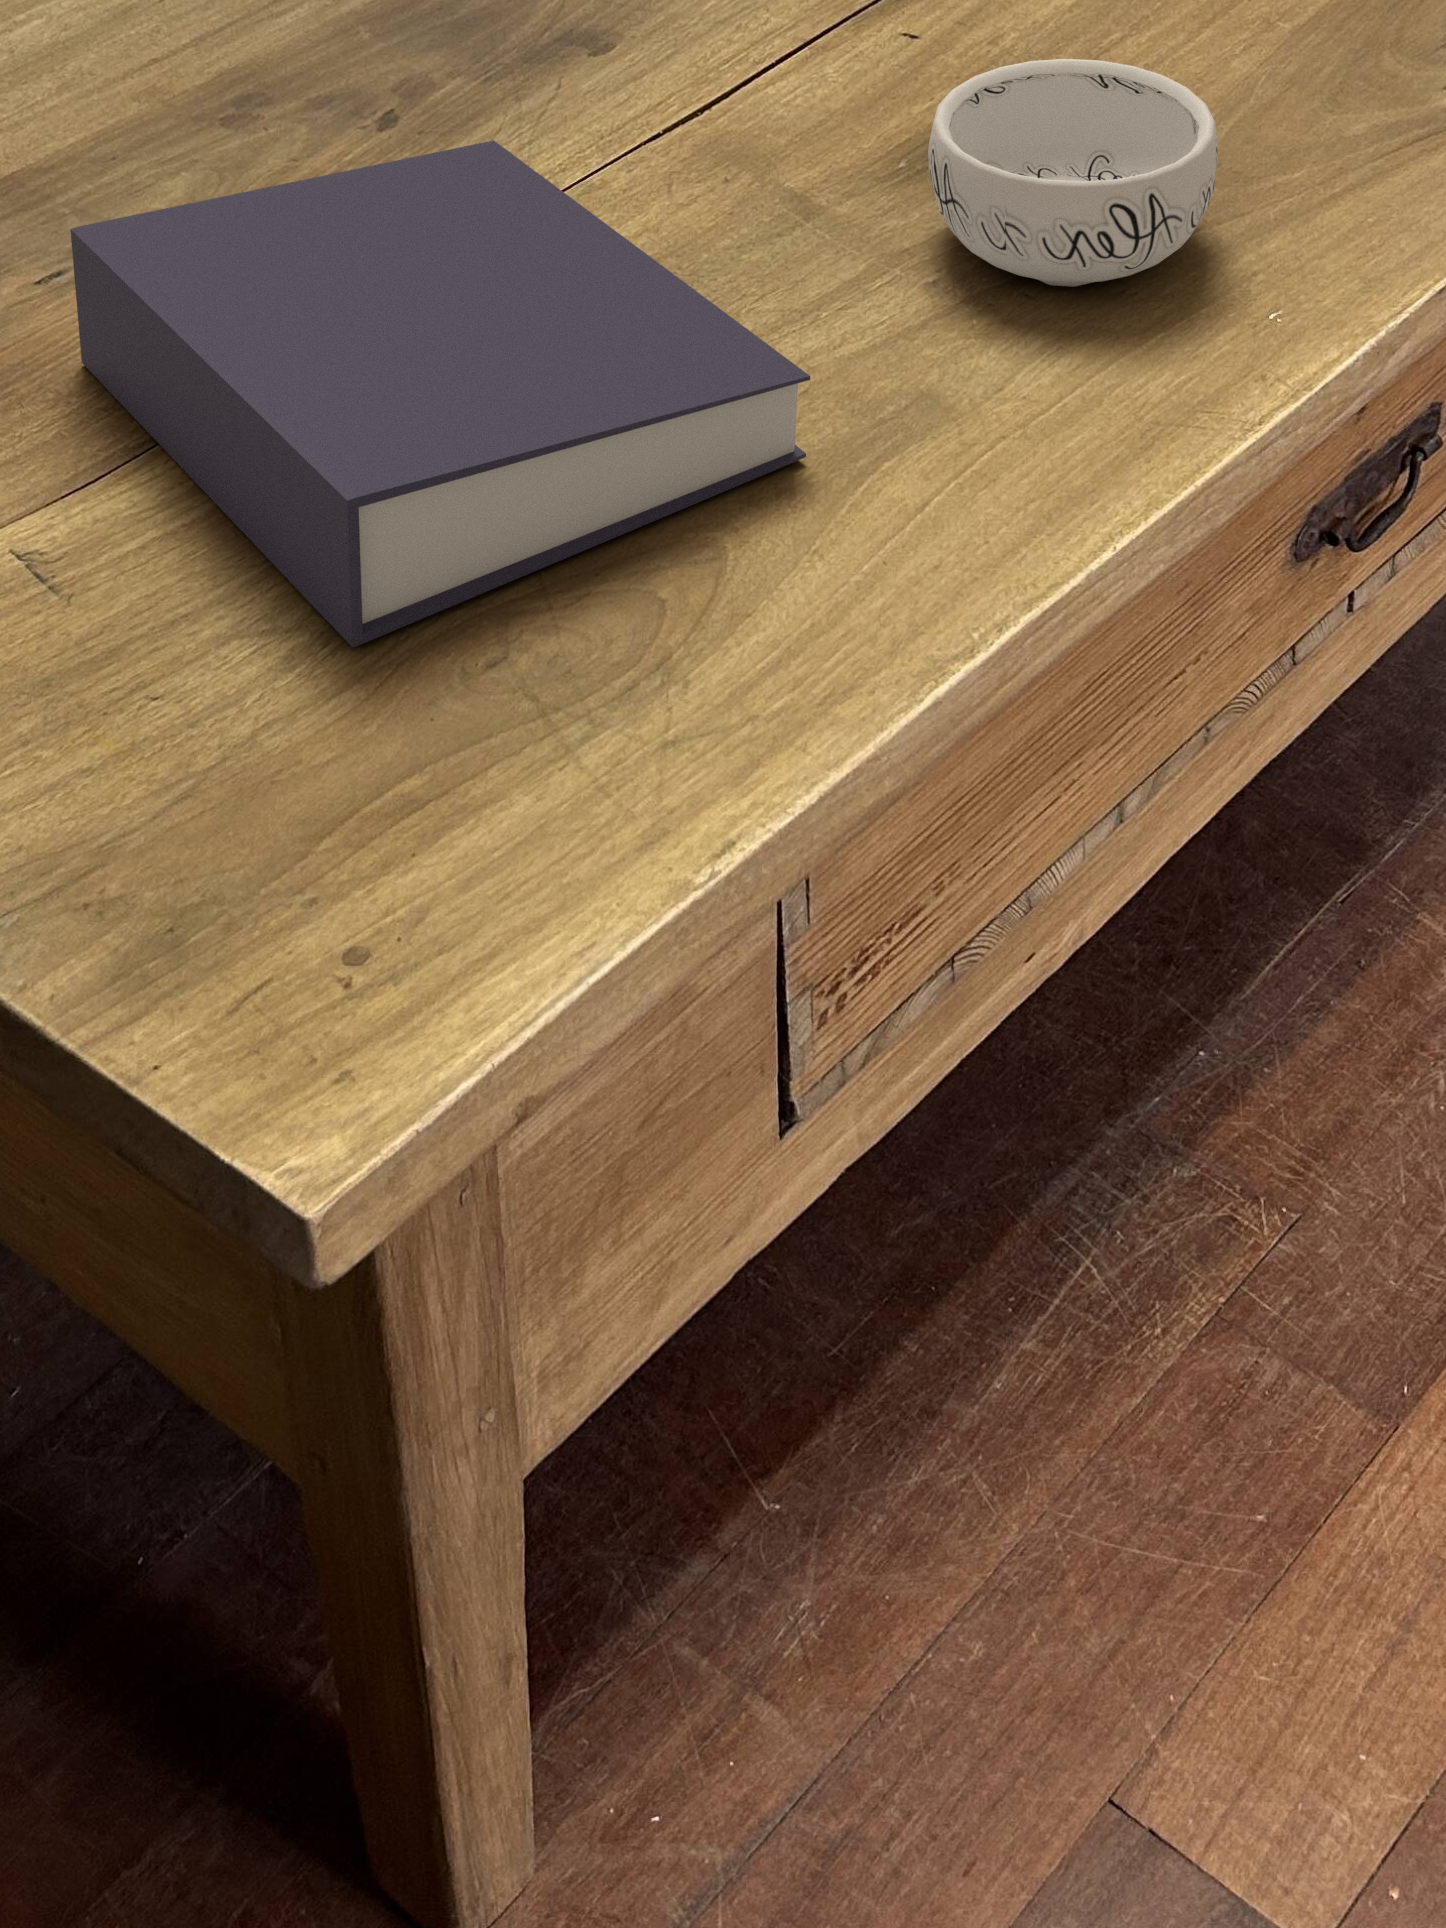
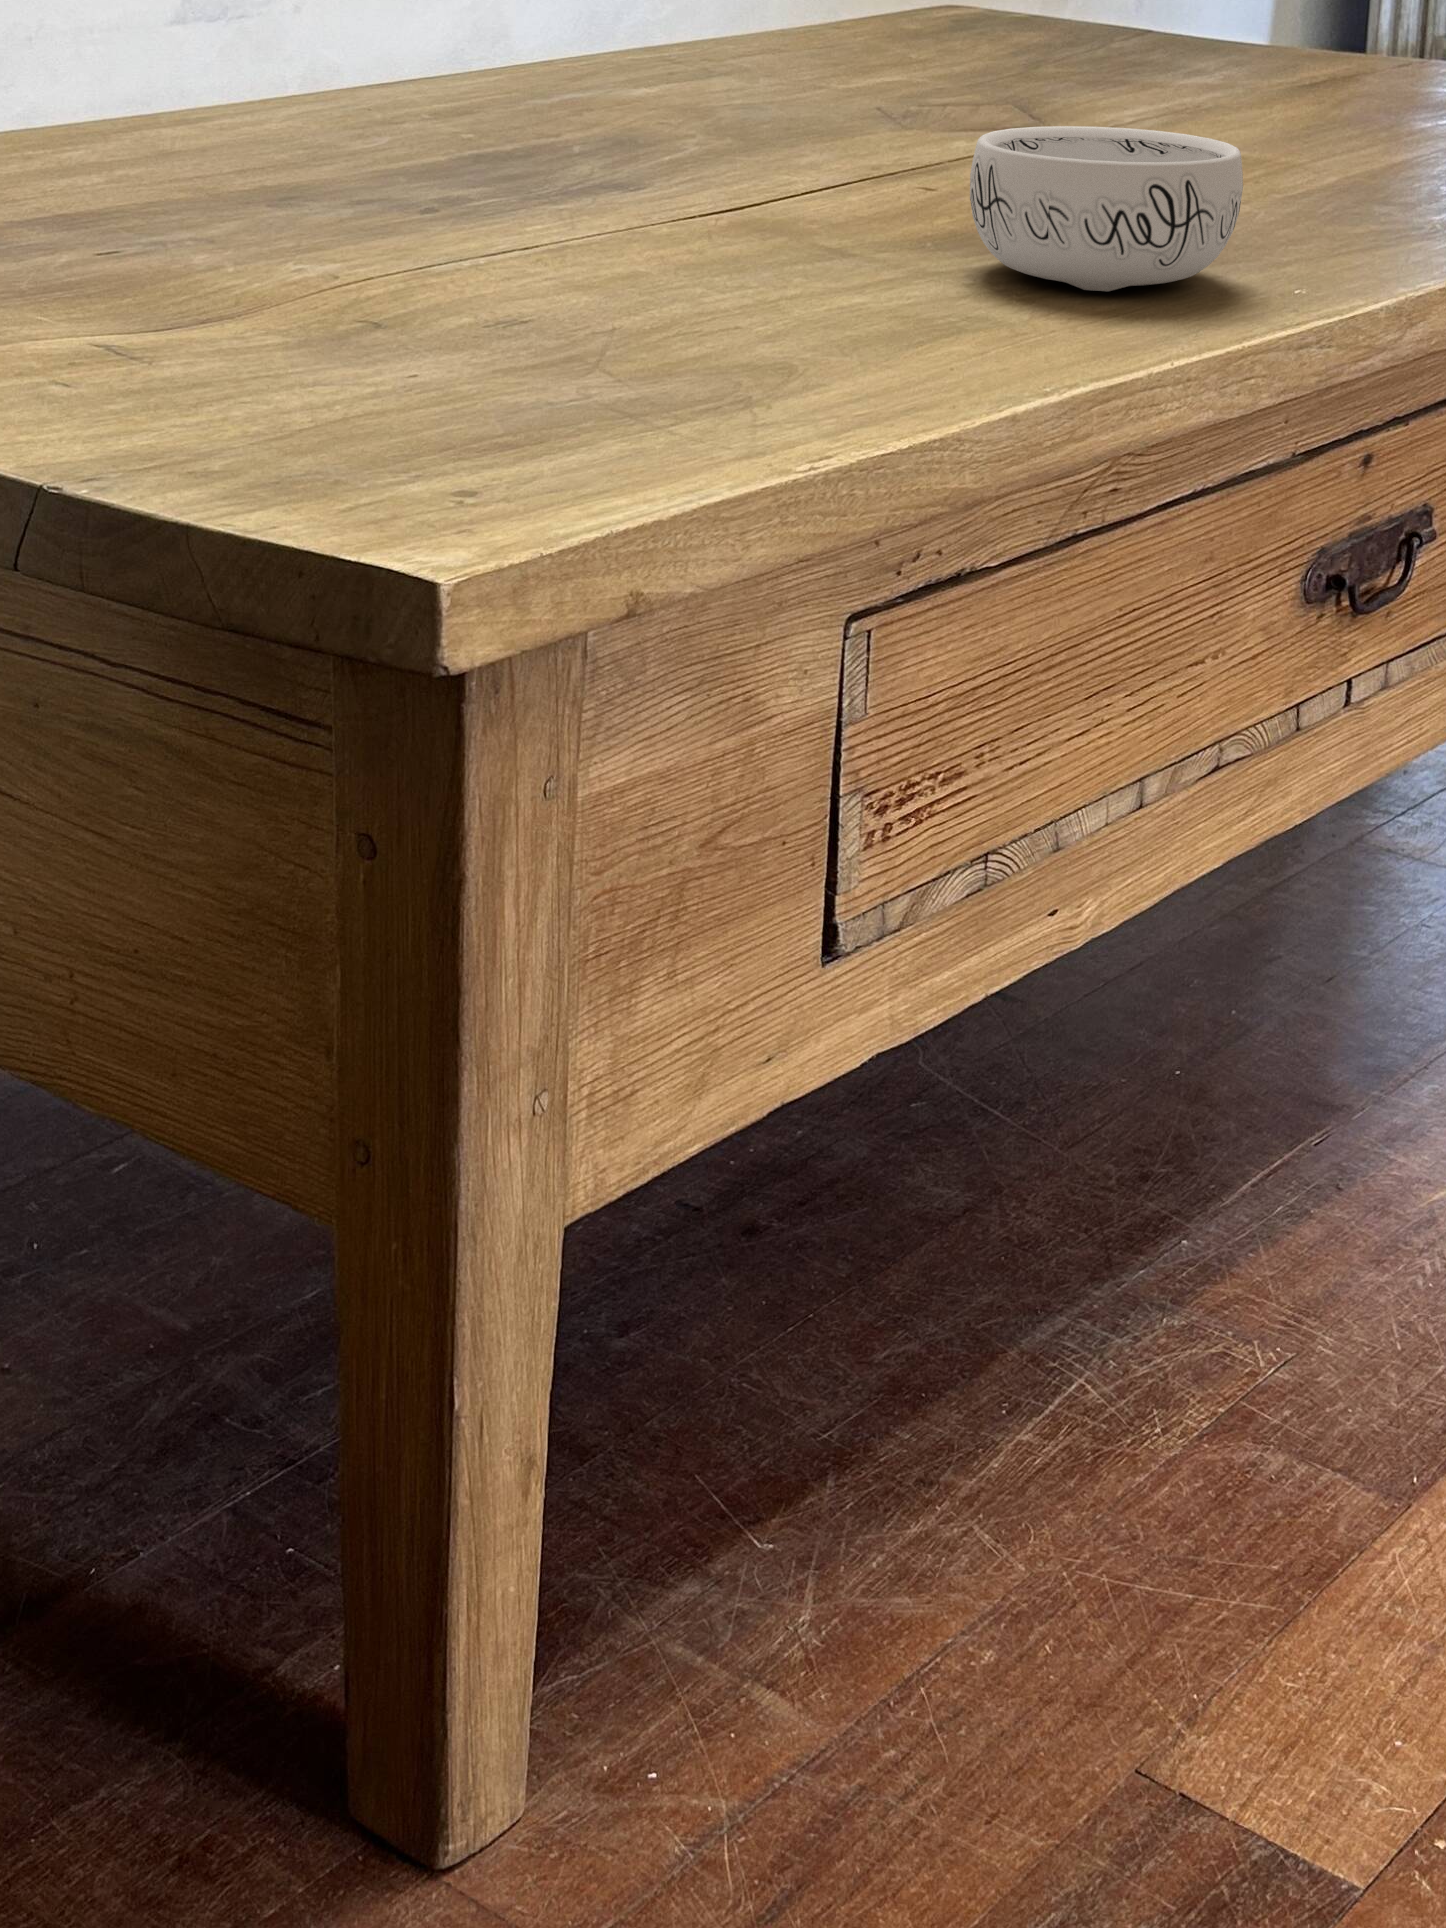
book: present [70,140,810,647] -> none [154,139,879,406]

